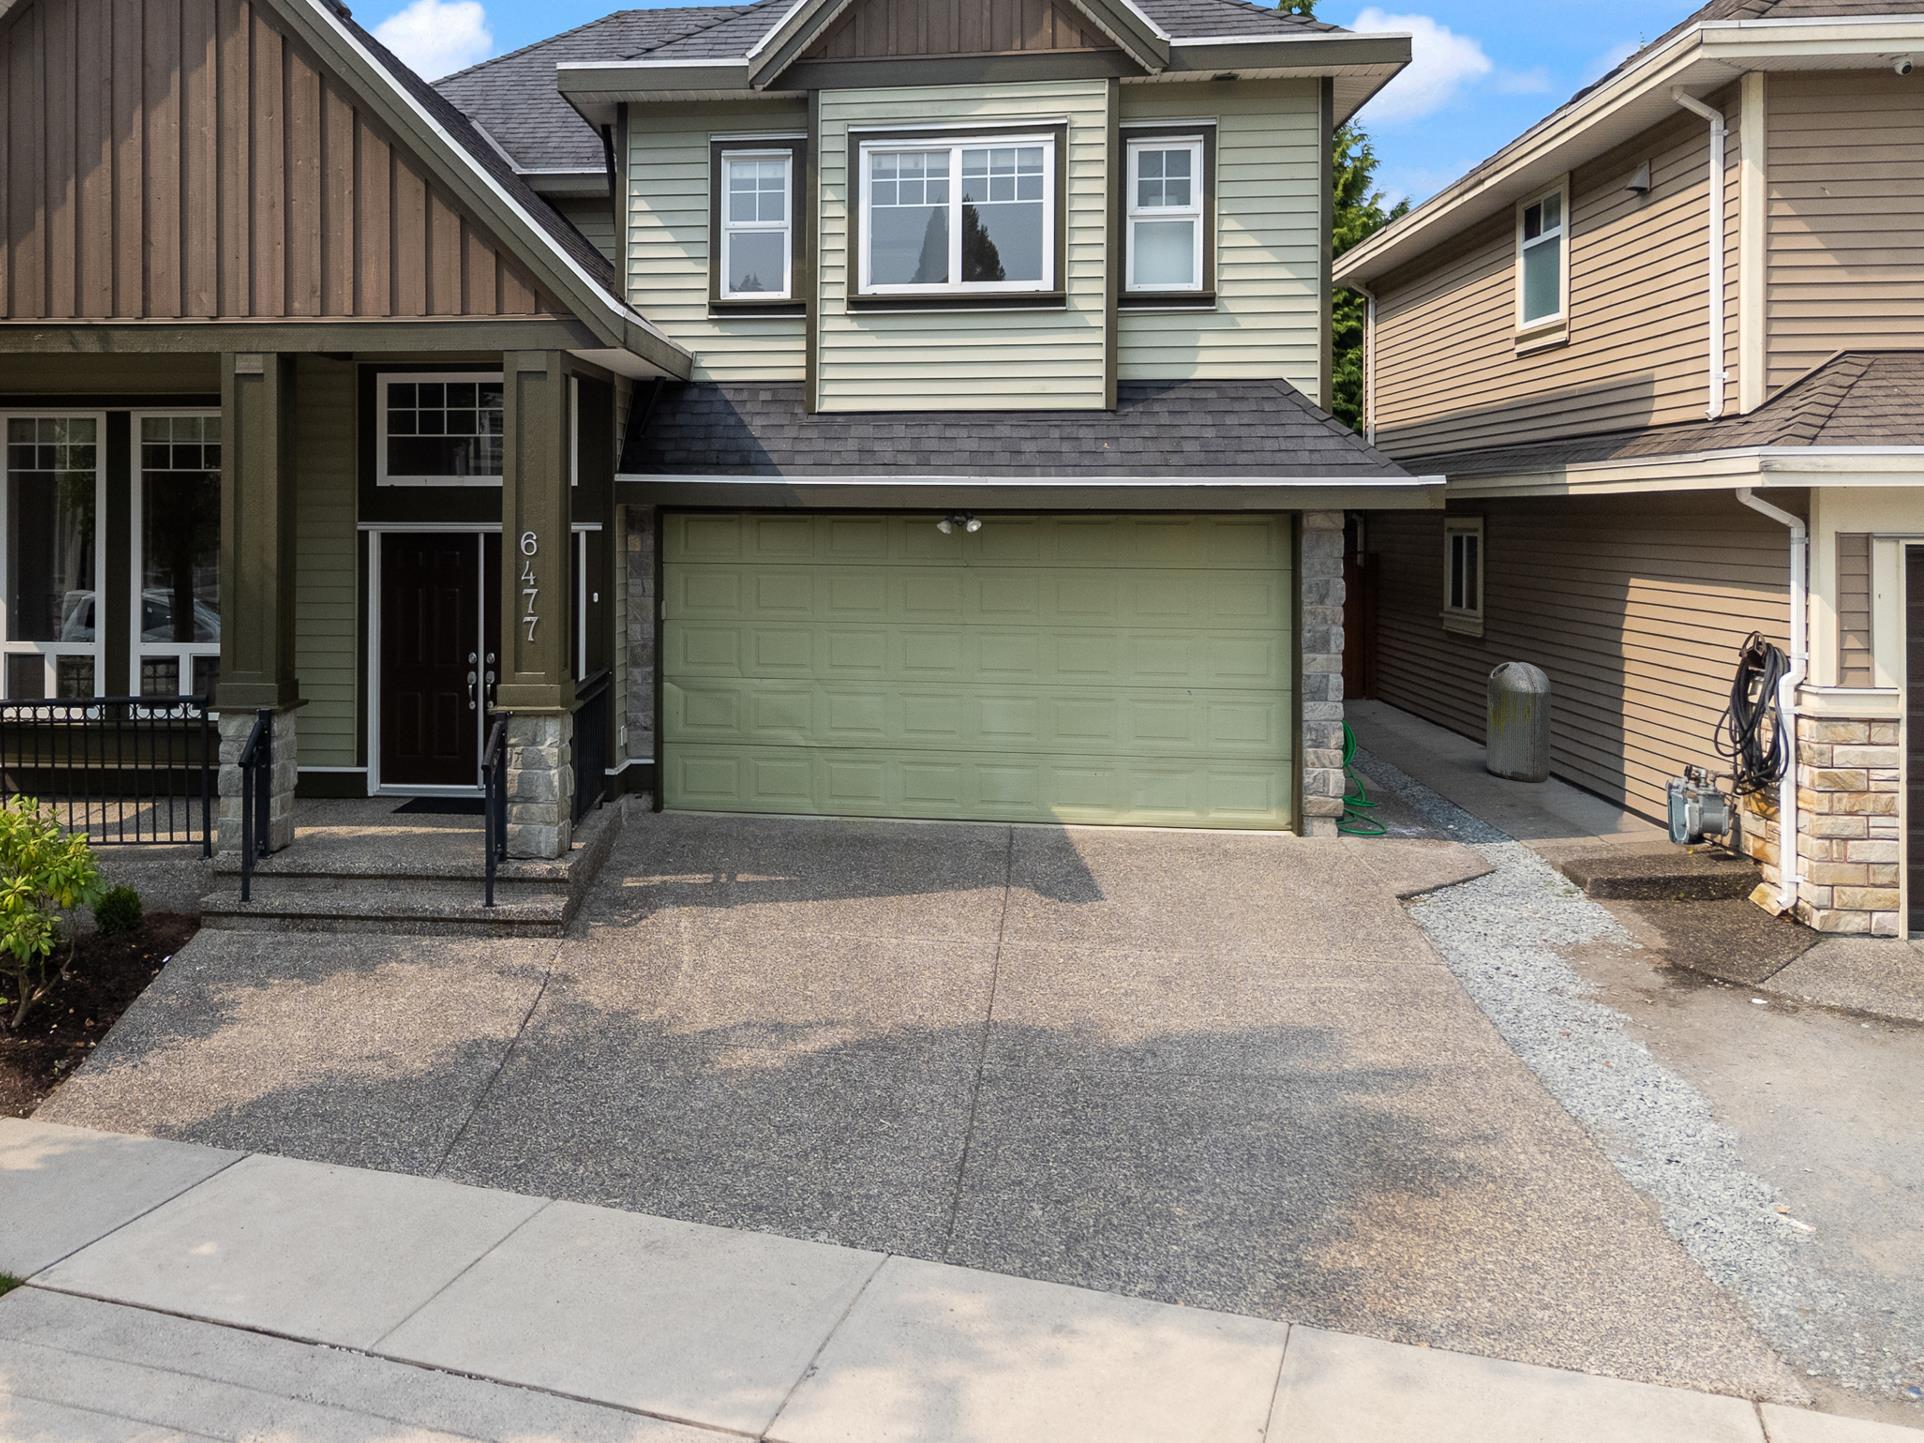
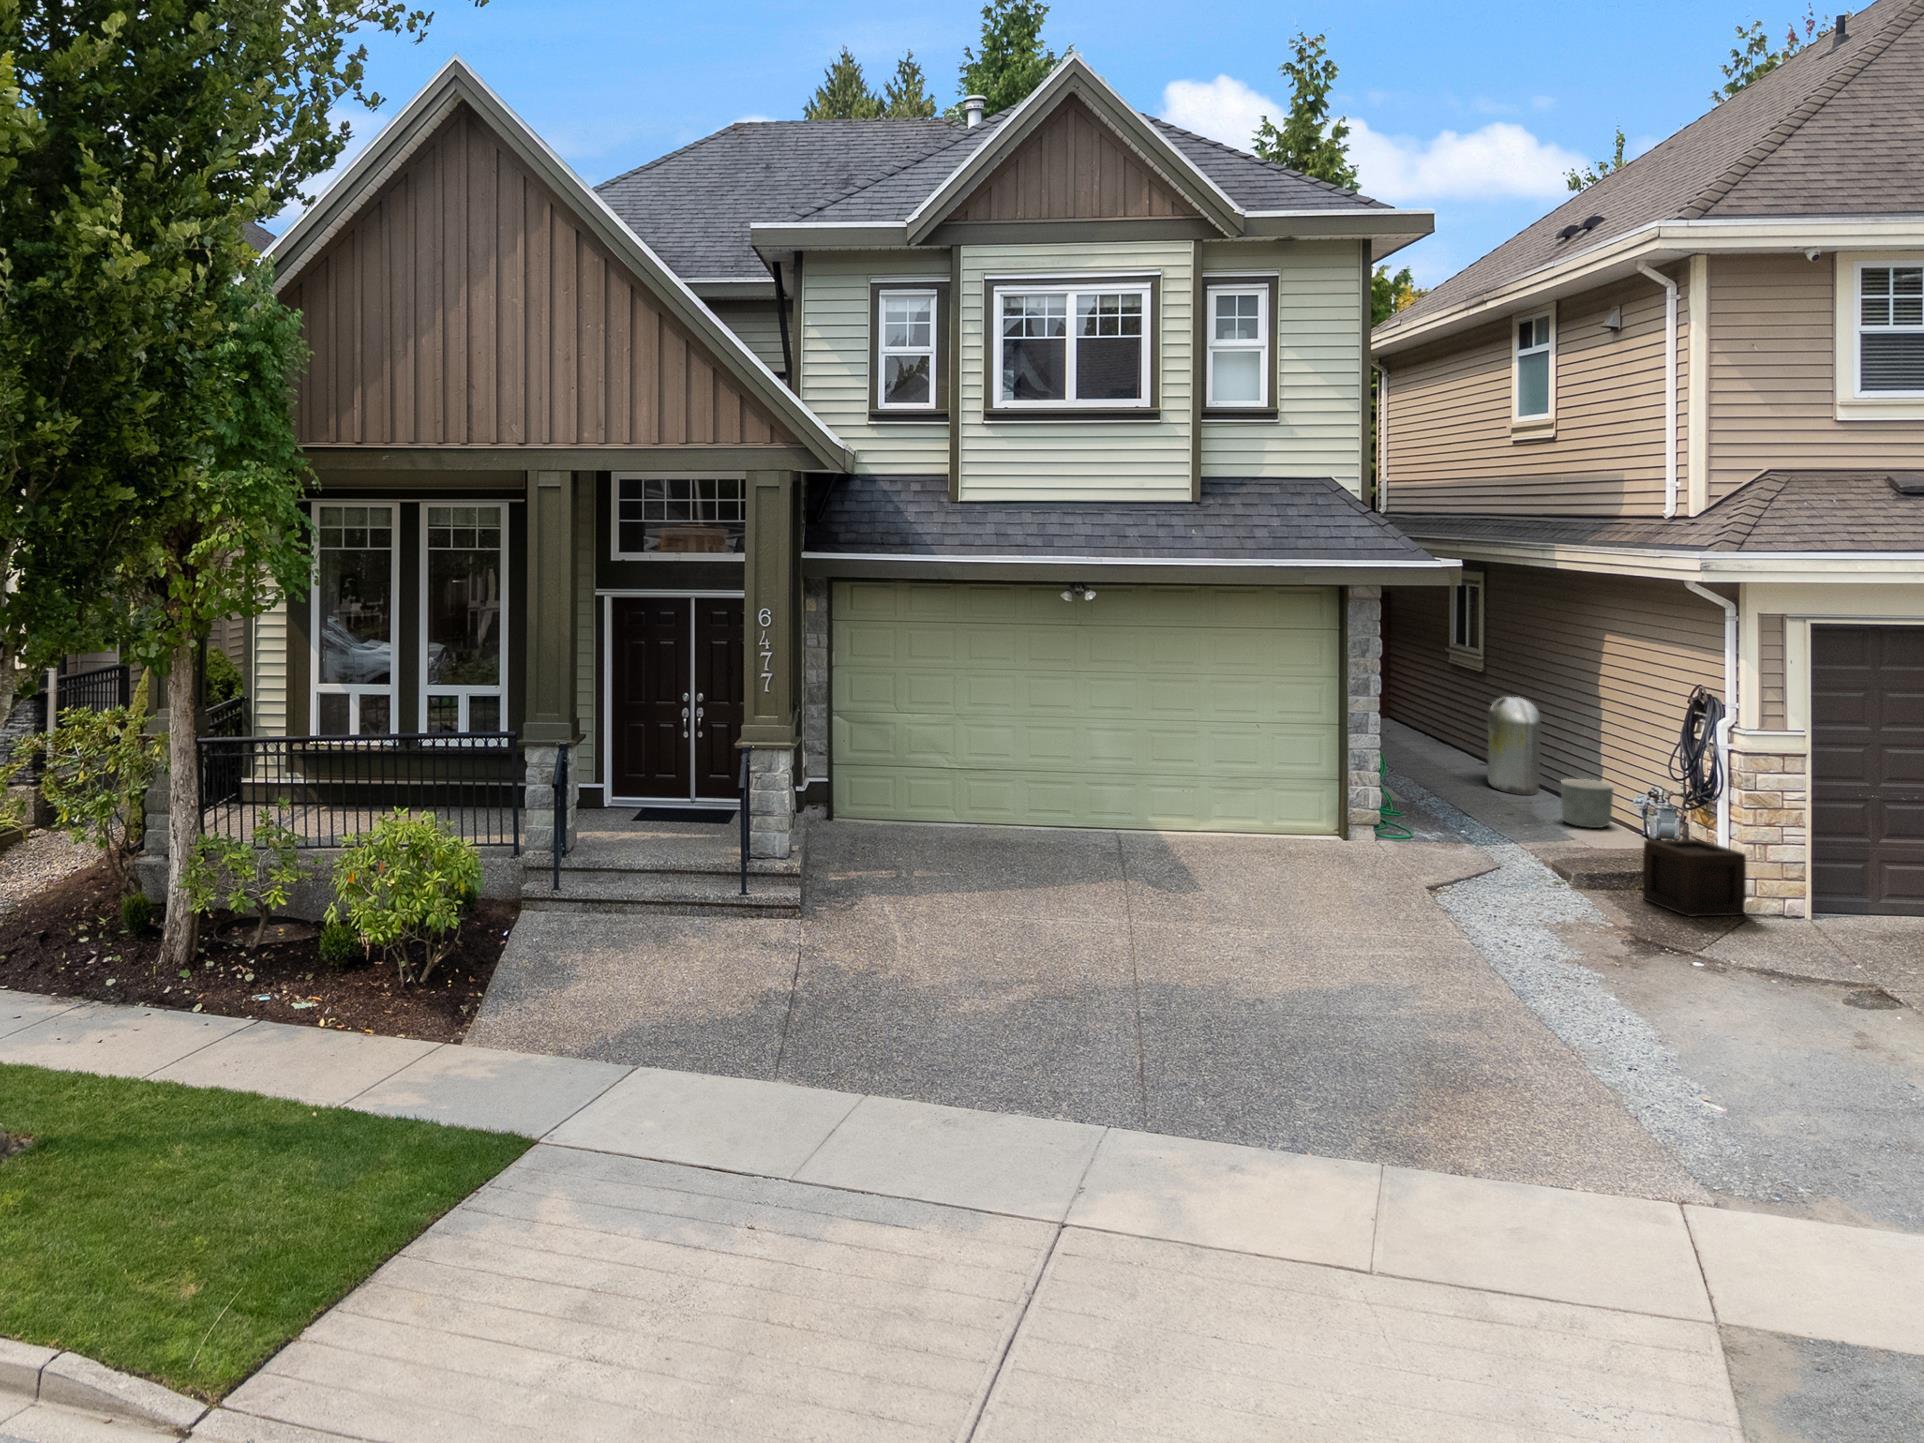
planter: none [1576,760,1642,820] -> present [1561,779,1613,828]
wooden crate: none [1682,831,1820,933] -> present [1643,839,1746,917]

